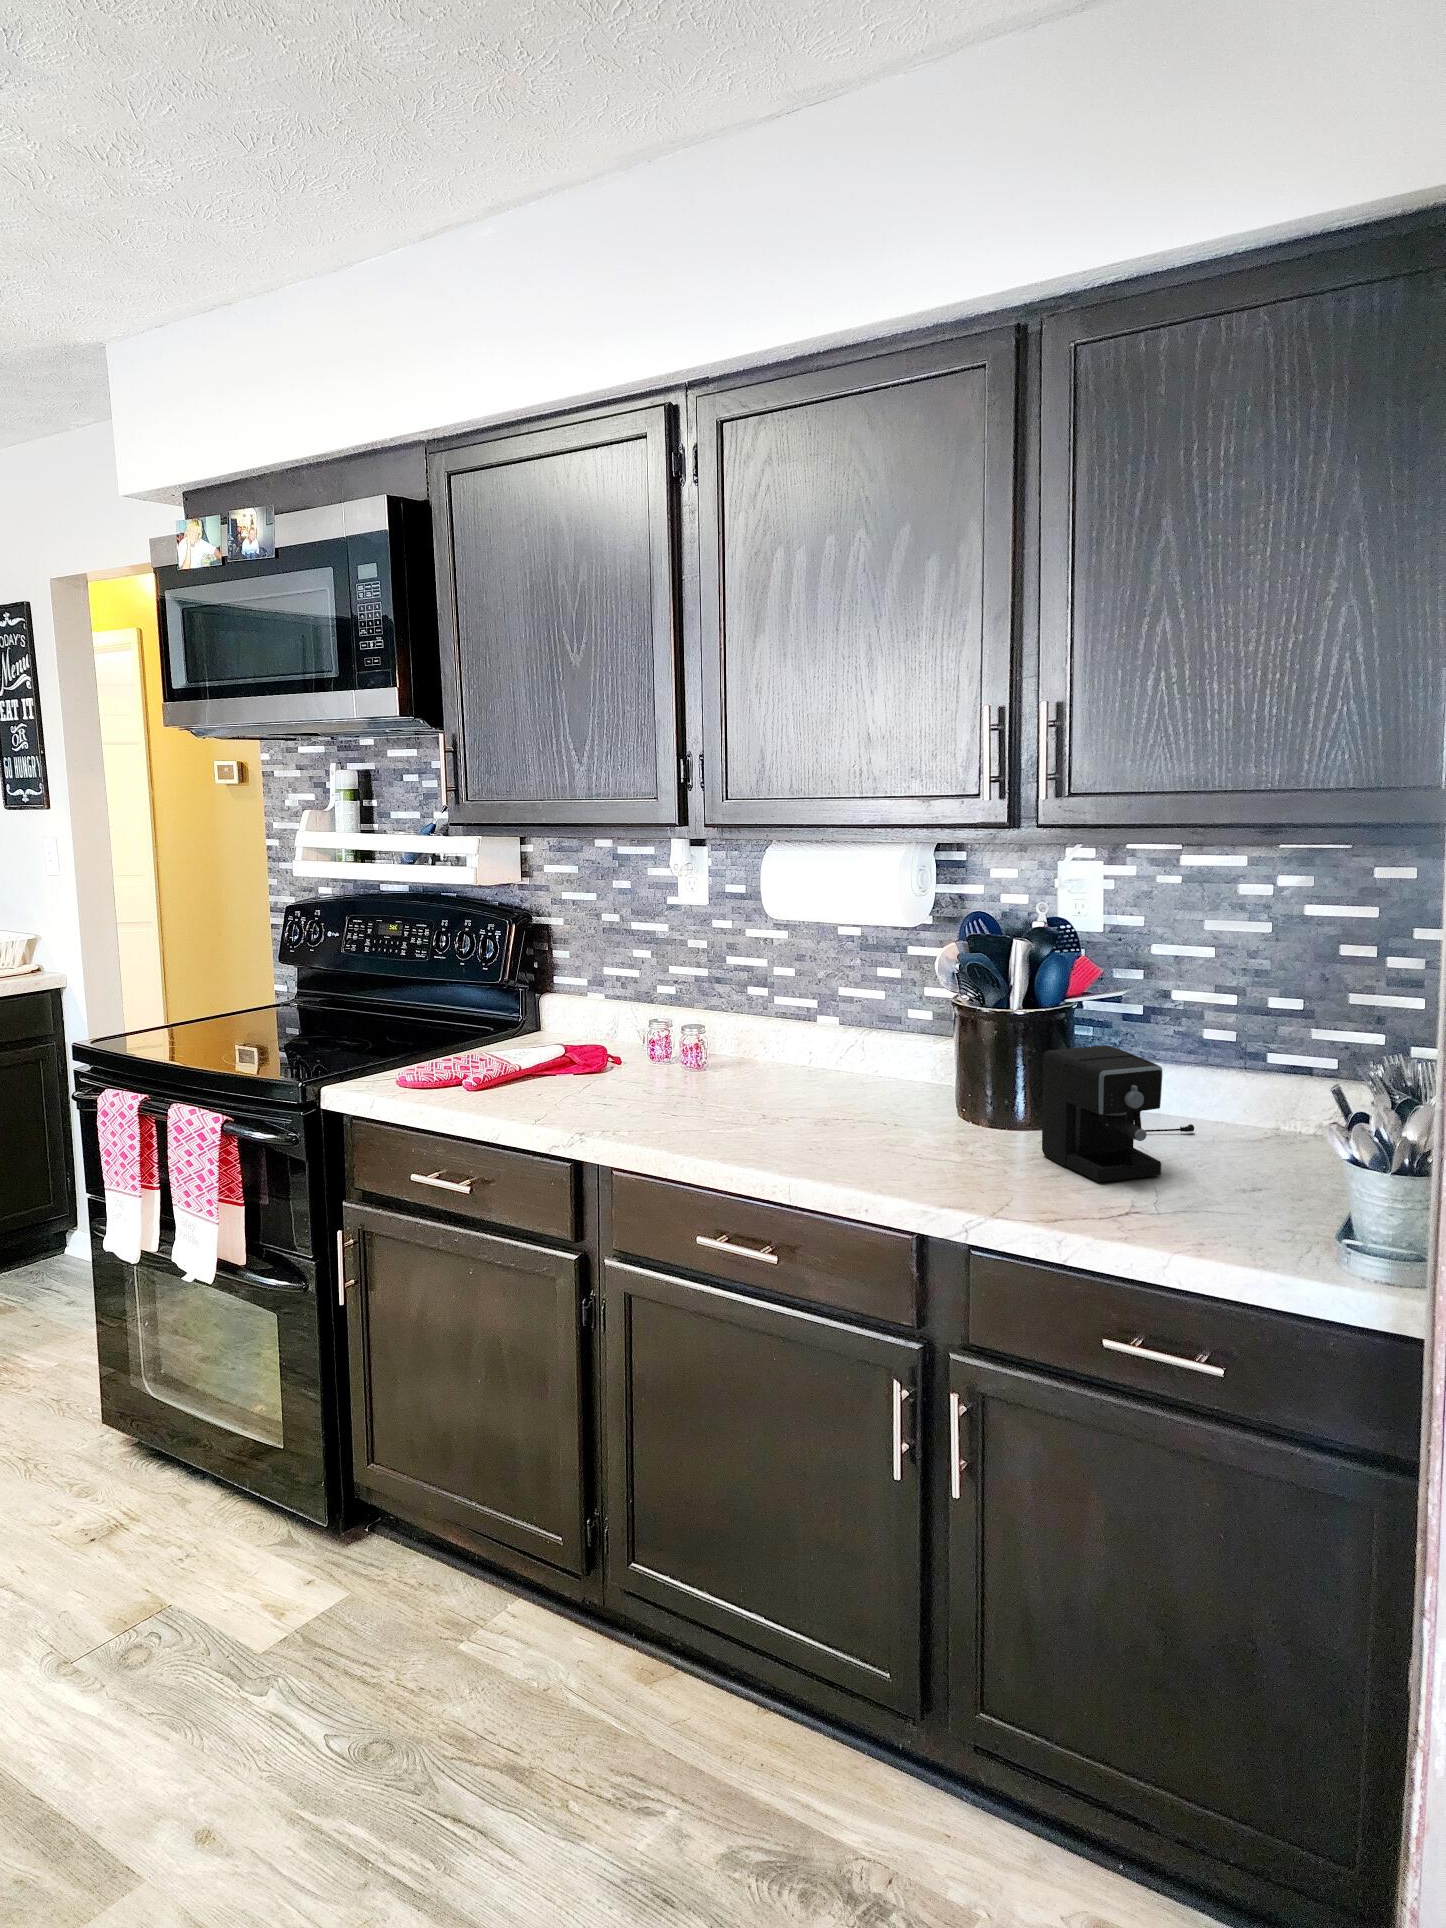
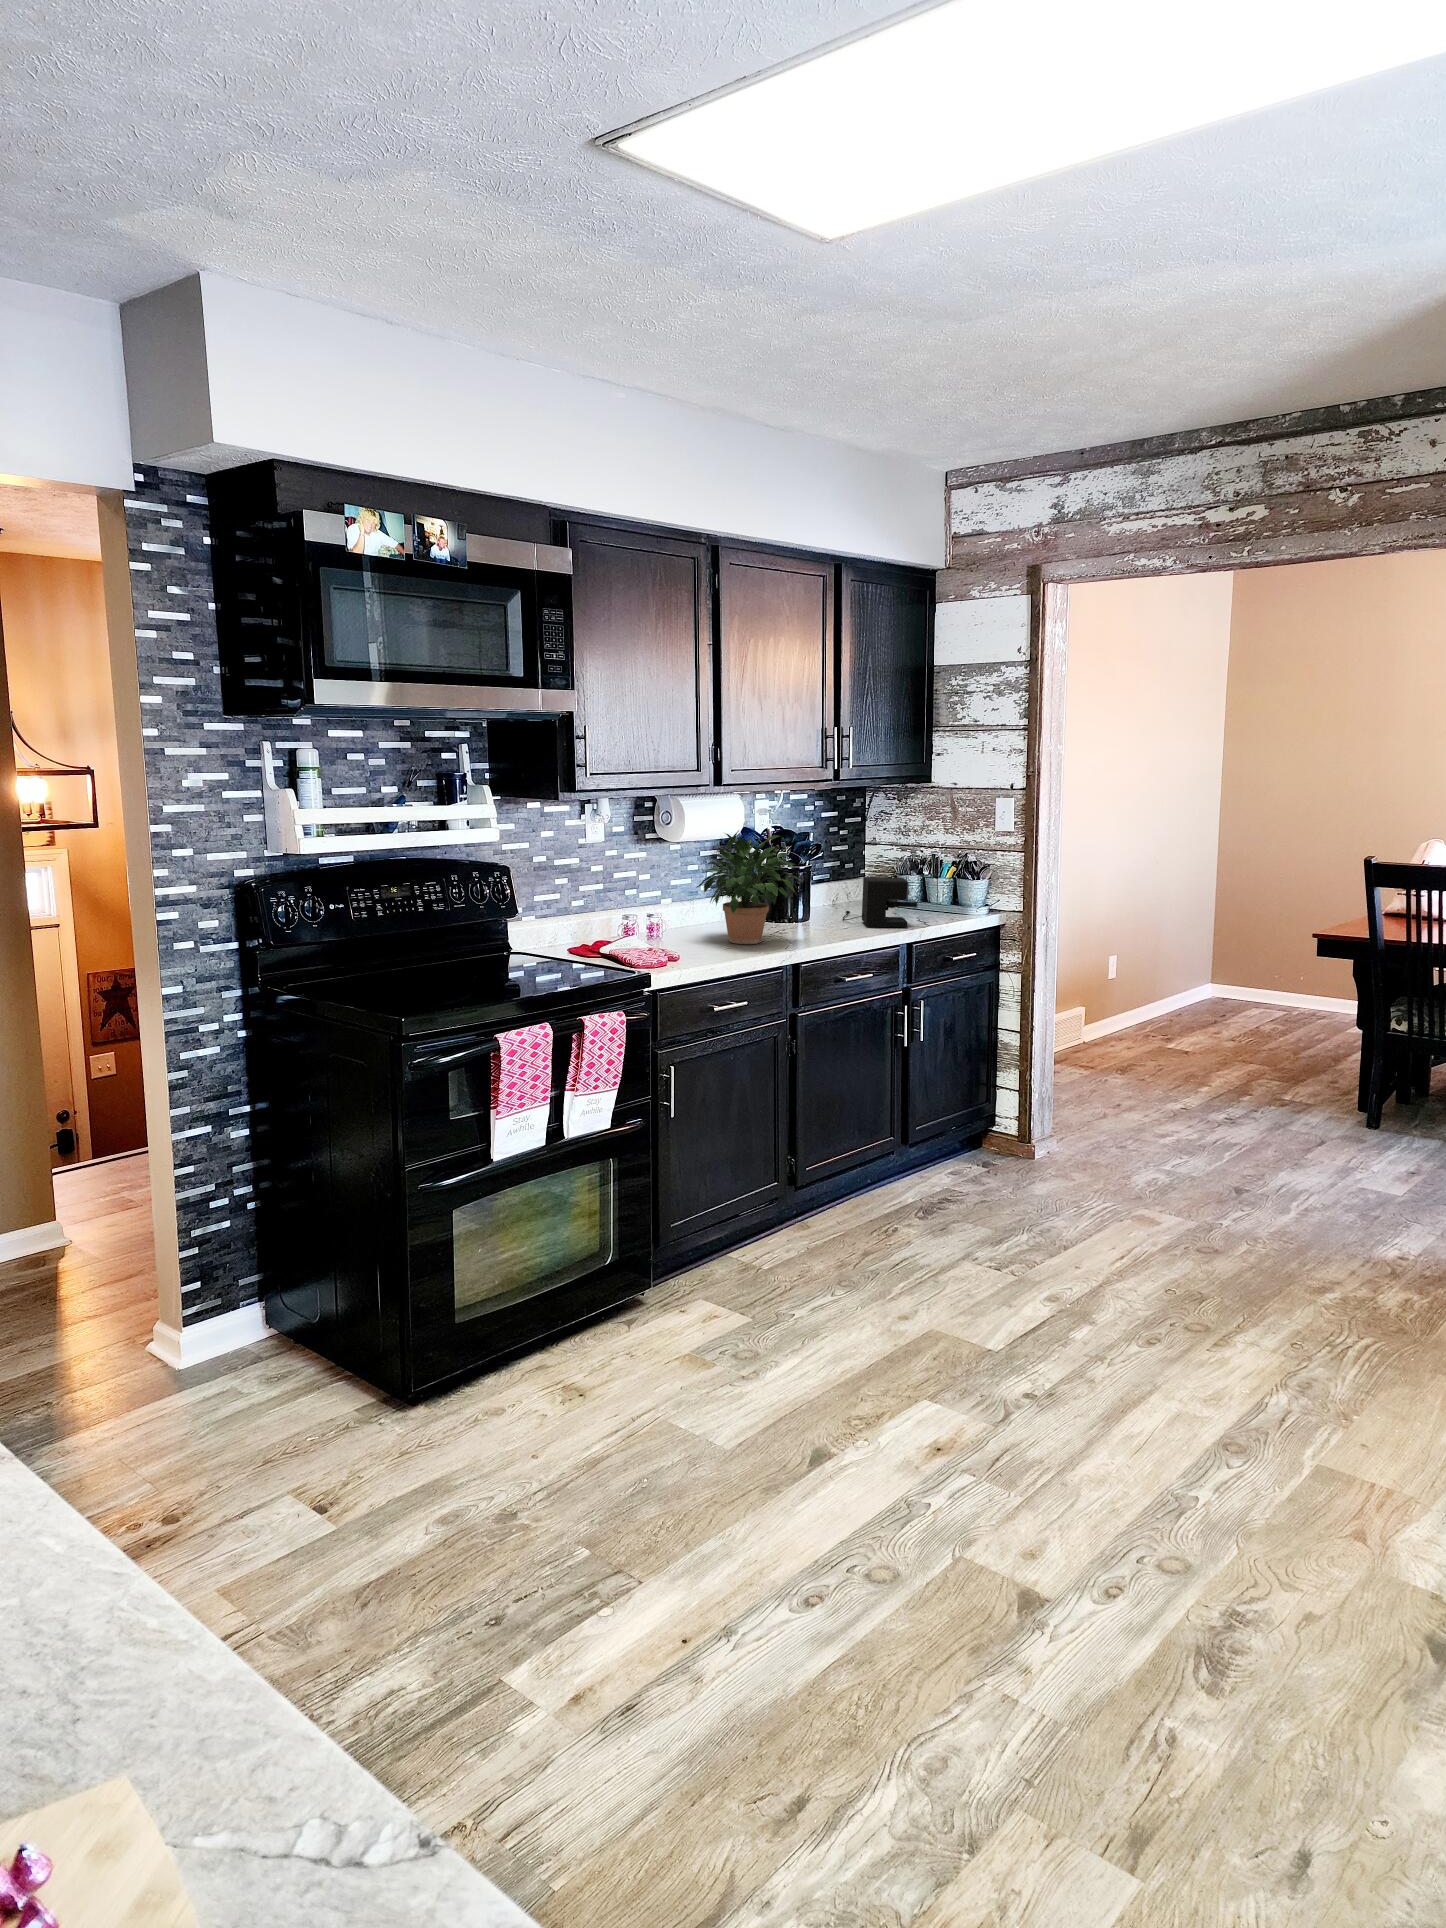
potted plant: none [644,898,869,1109] -> present [696,830,799,944]

